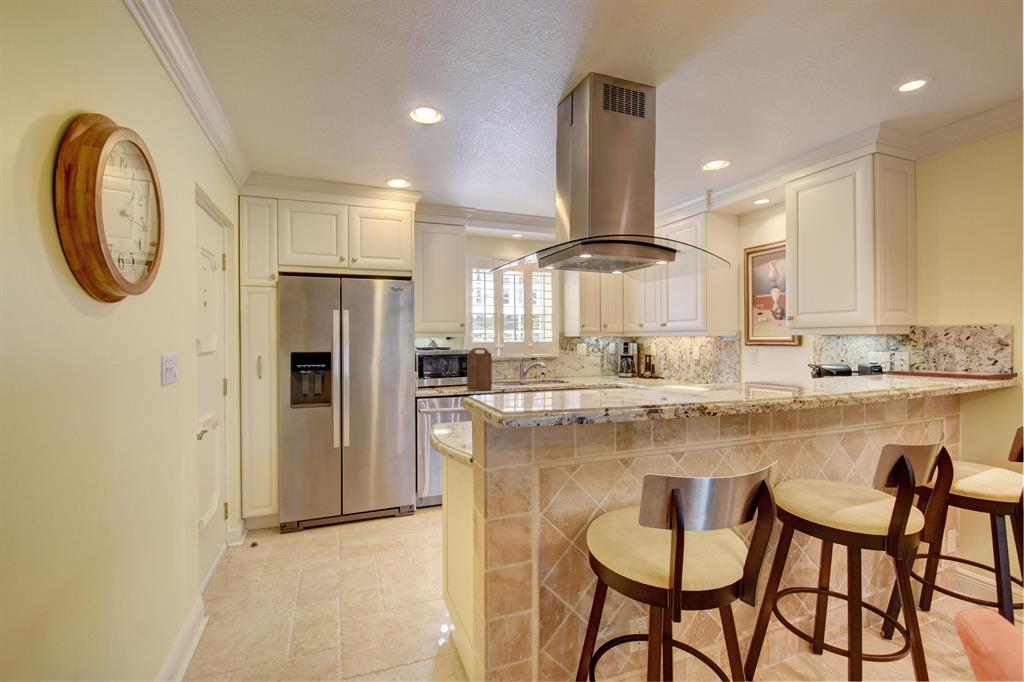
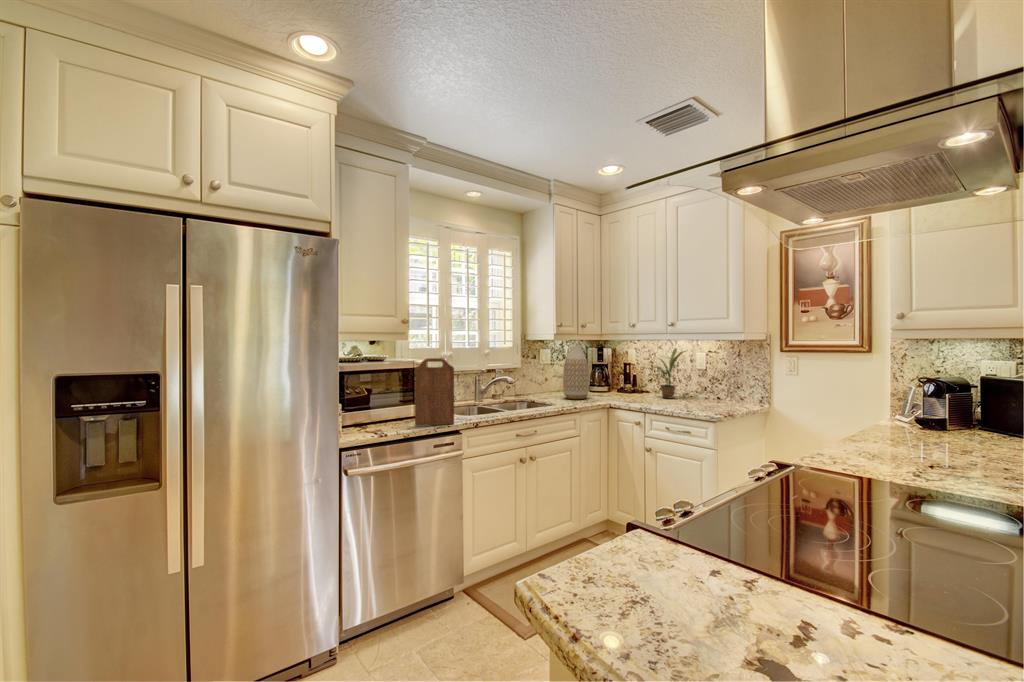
vase: none [588,341,607,381] -> present [563,346,589,399]
potted plant: none [656,343,684,382] -> present [653,348,685,399]

